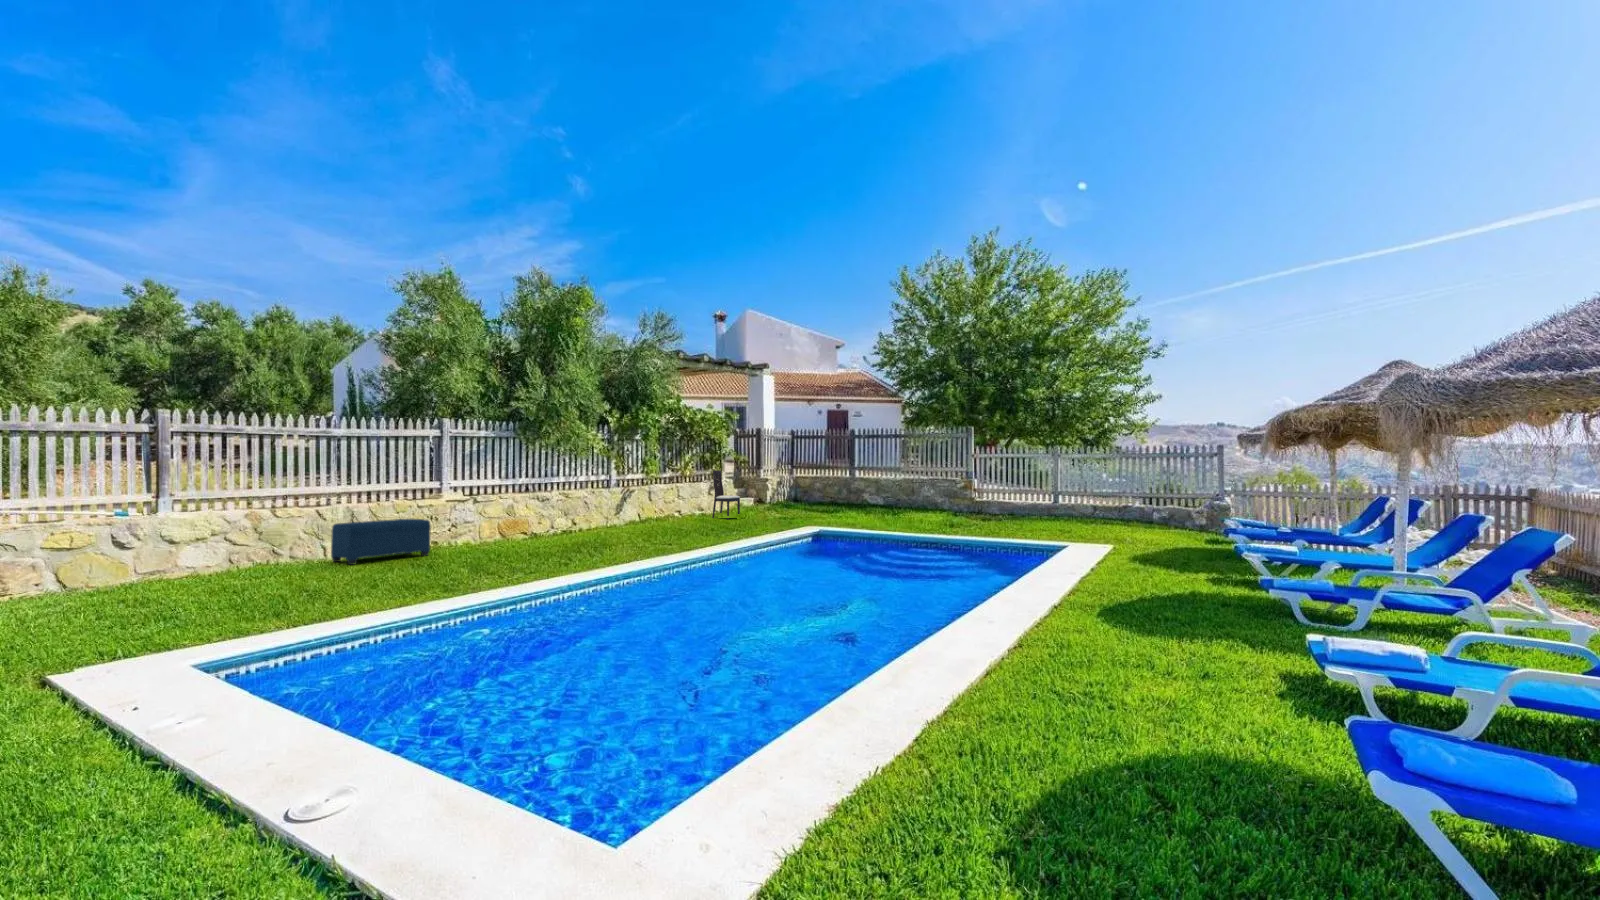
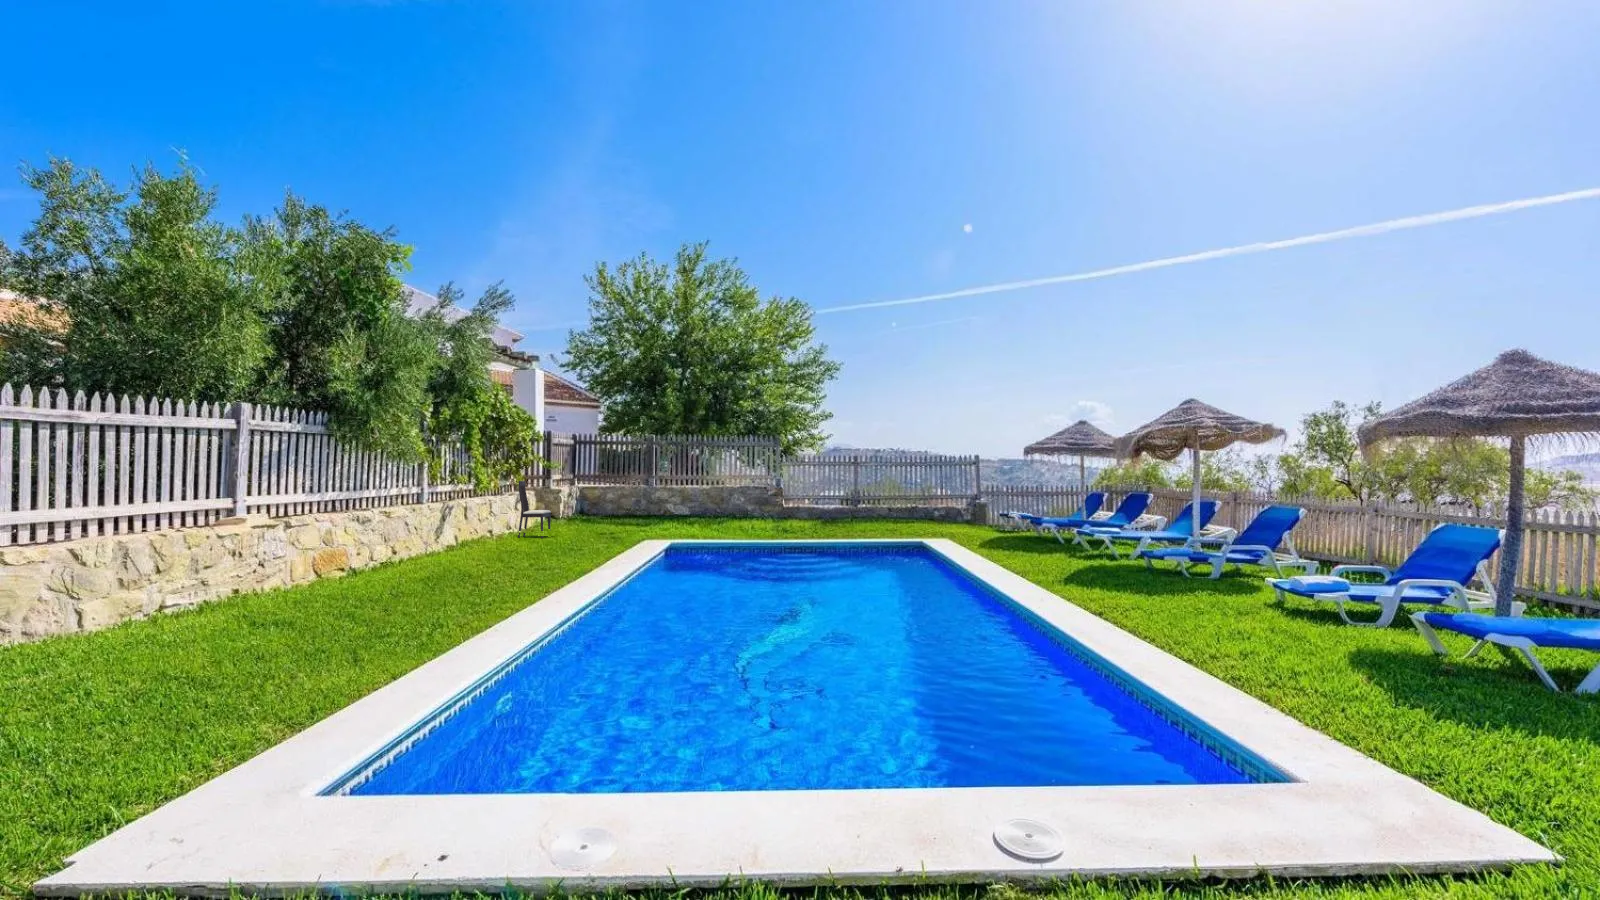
bench: present [331,519,431,565] -> none [95,554,258,632]

